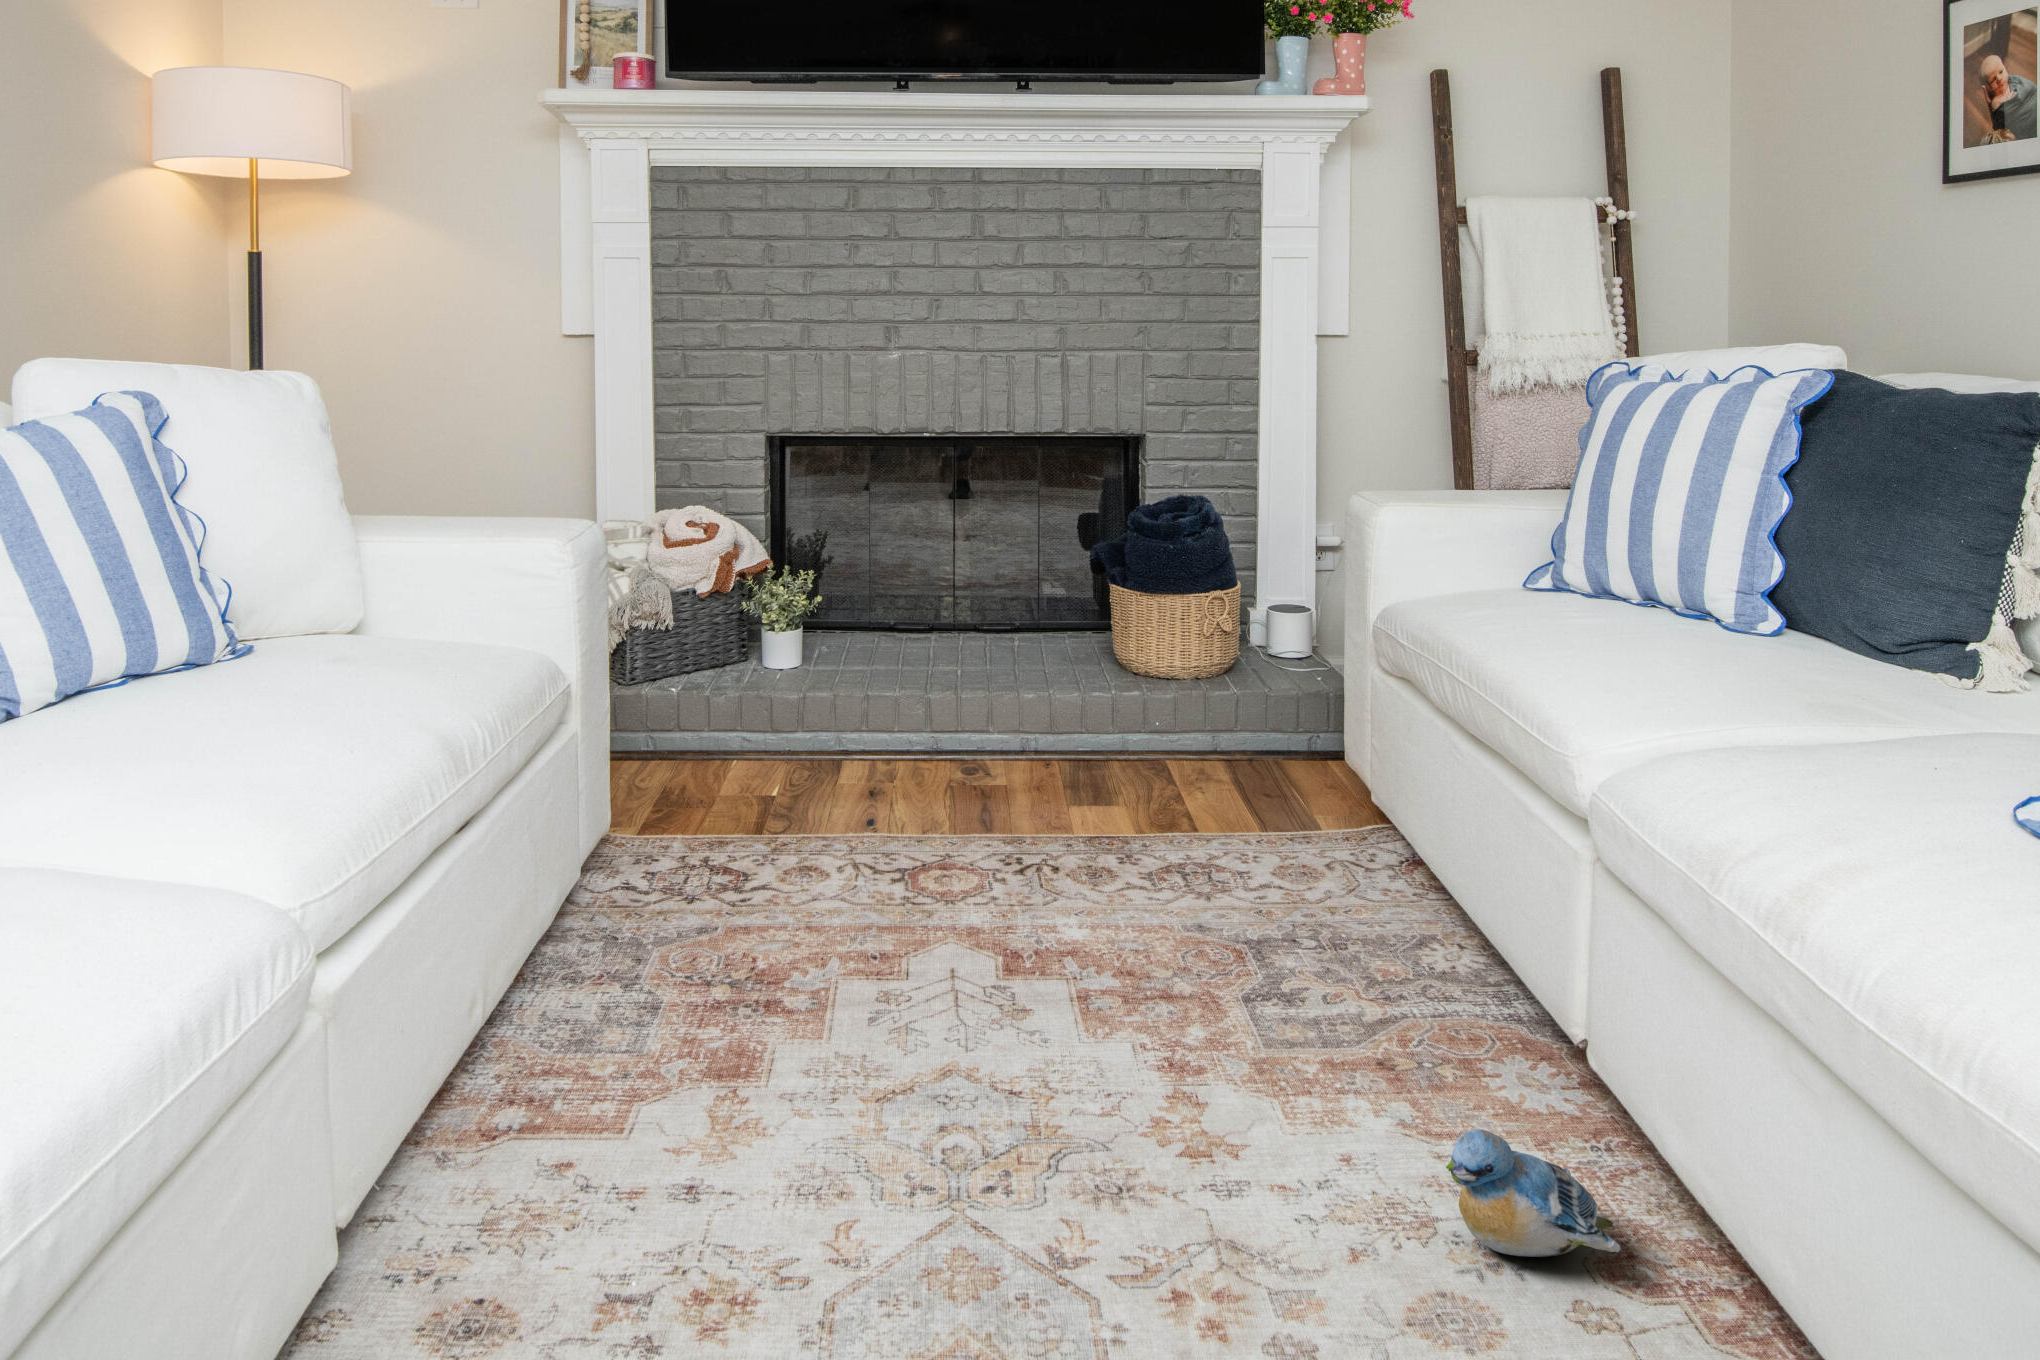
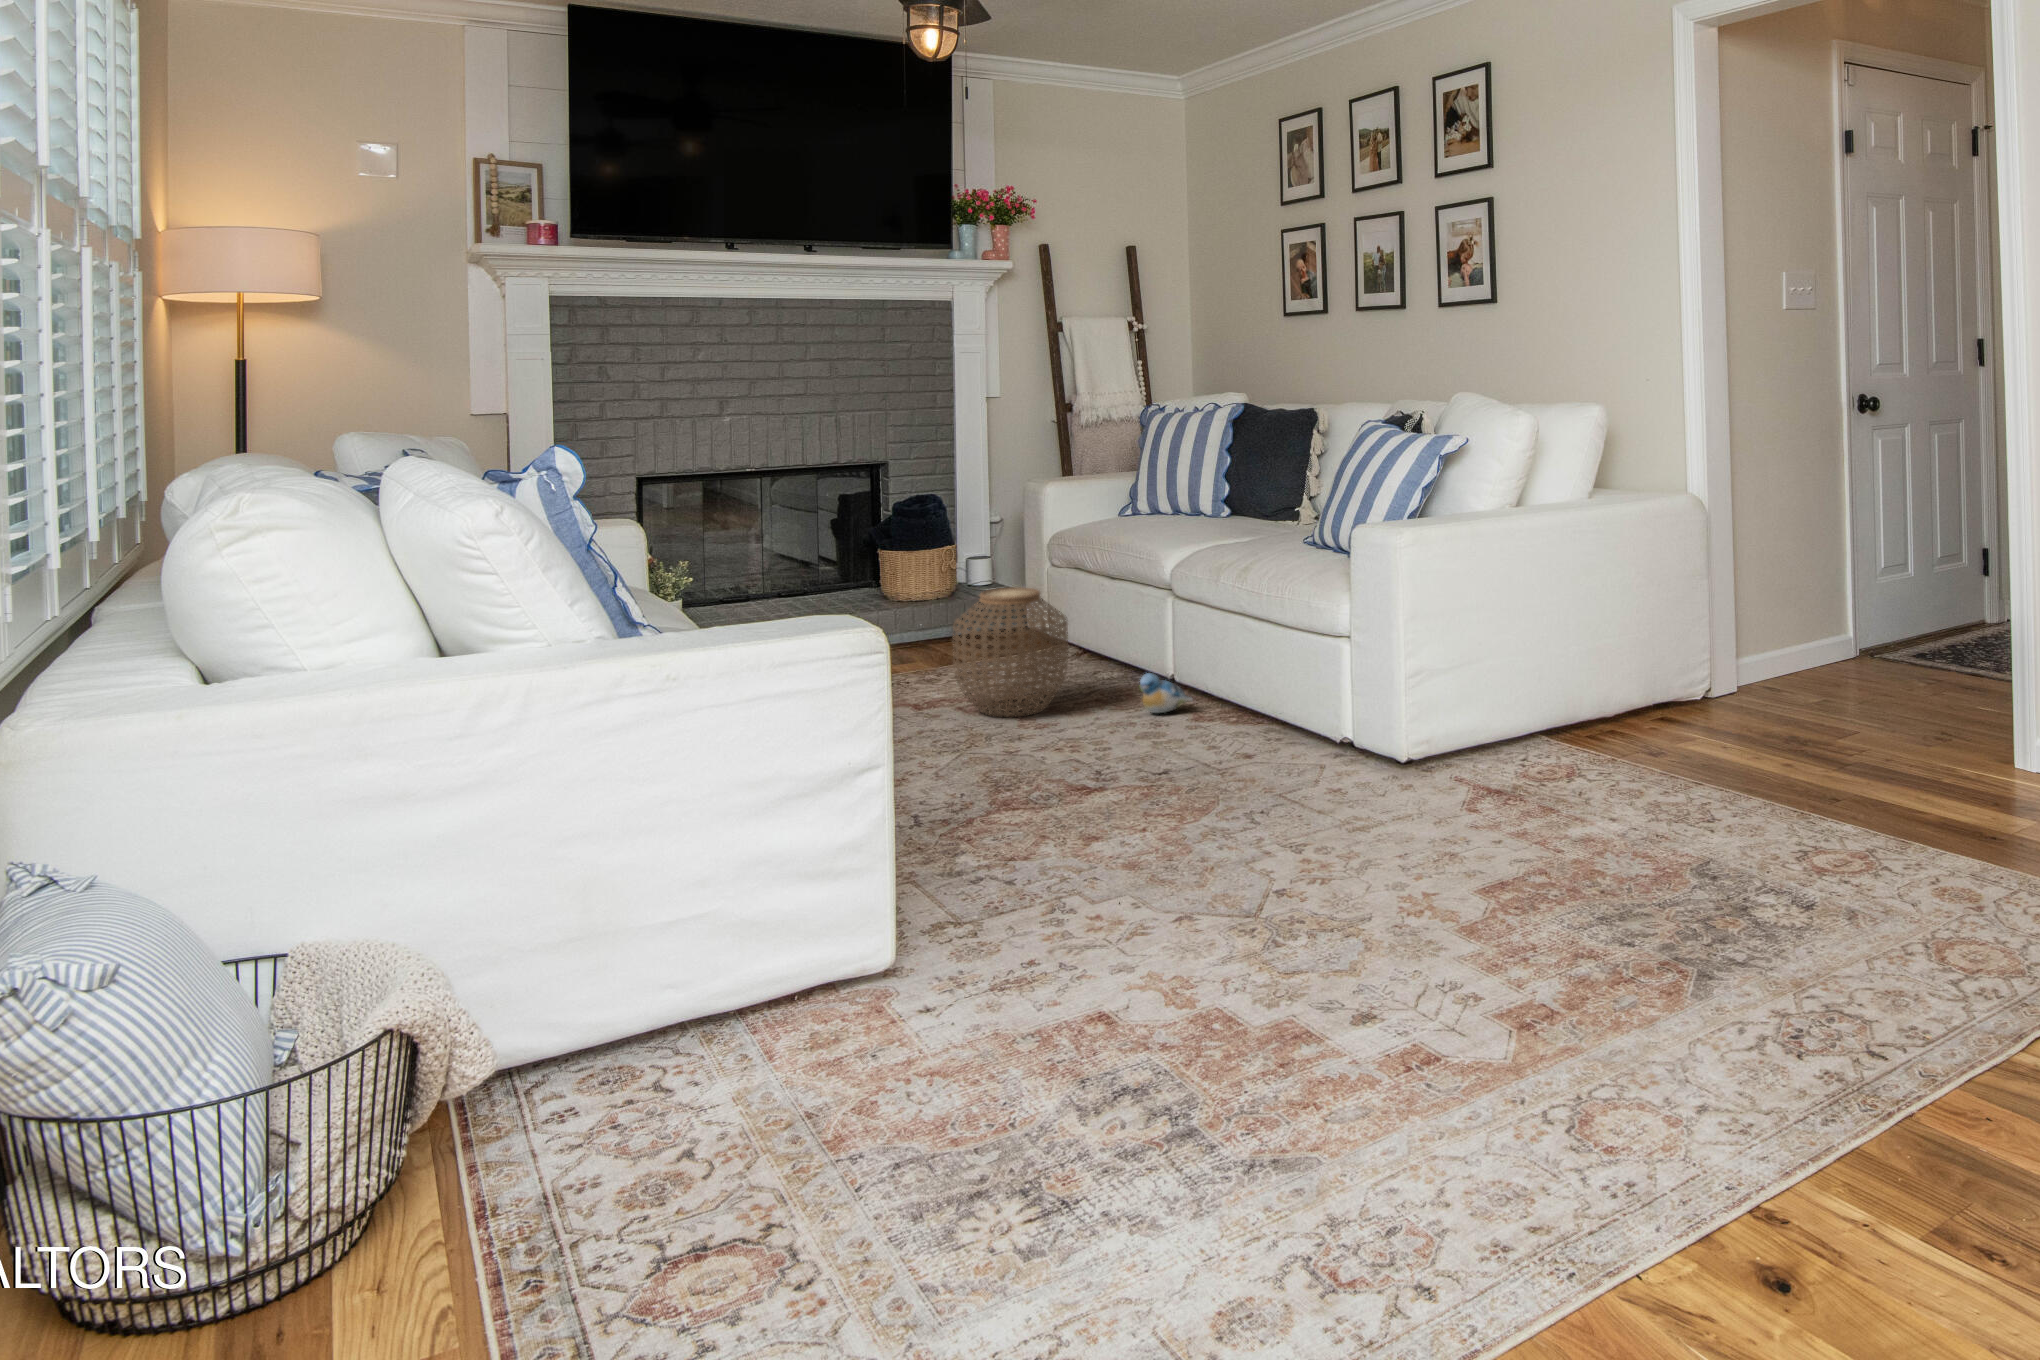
woven basket: none [1009,776,1288,1119] -> present [953,587,1068,717]

